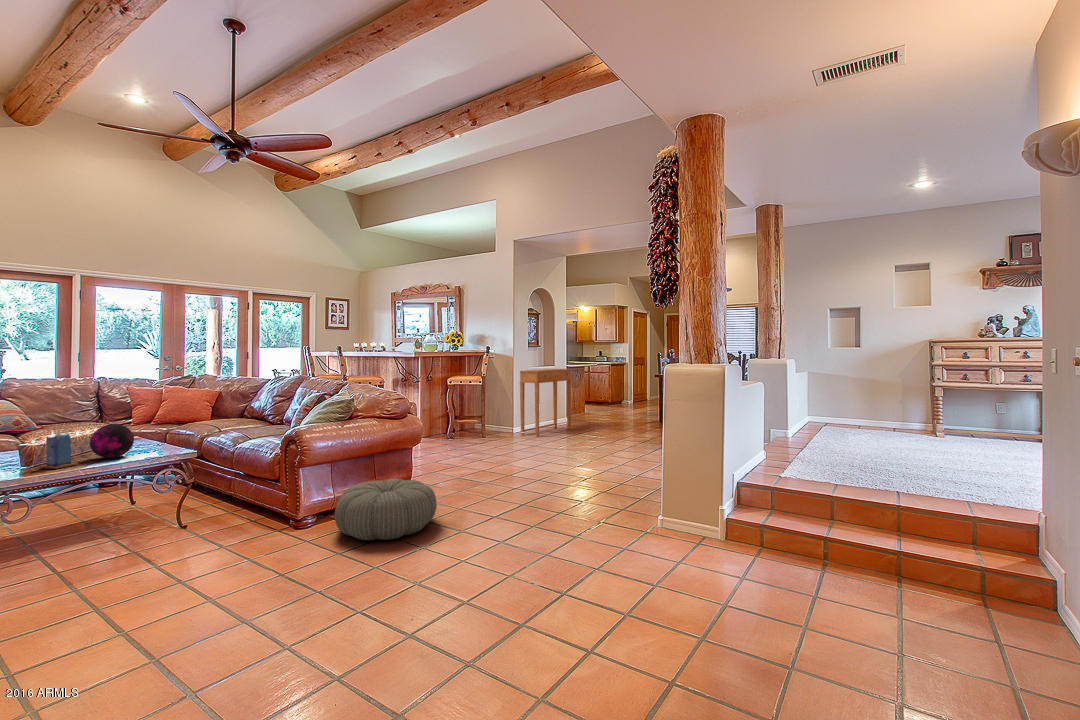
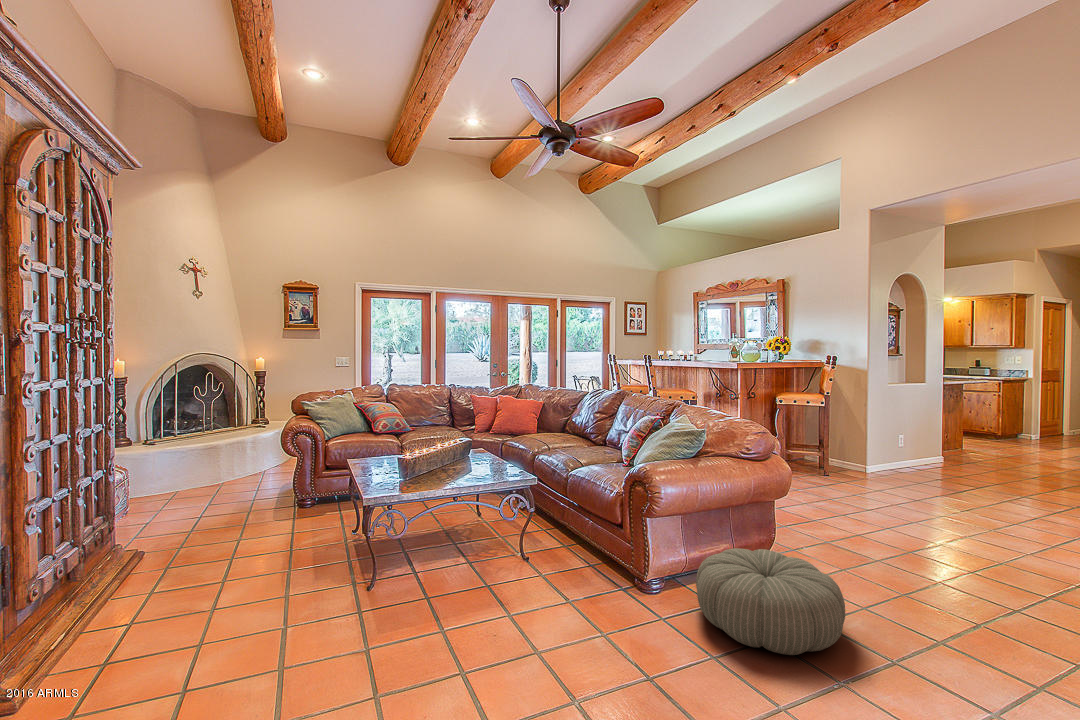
side table: present [519,369,572,437] -> none [877,386,961,482]
decorative orb: present [90,424,134,458] -> none [449,443,484,477]
candle: present [40,431,78,469] -> none [413,448,441,488]

